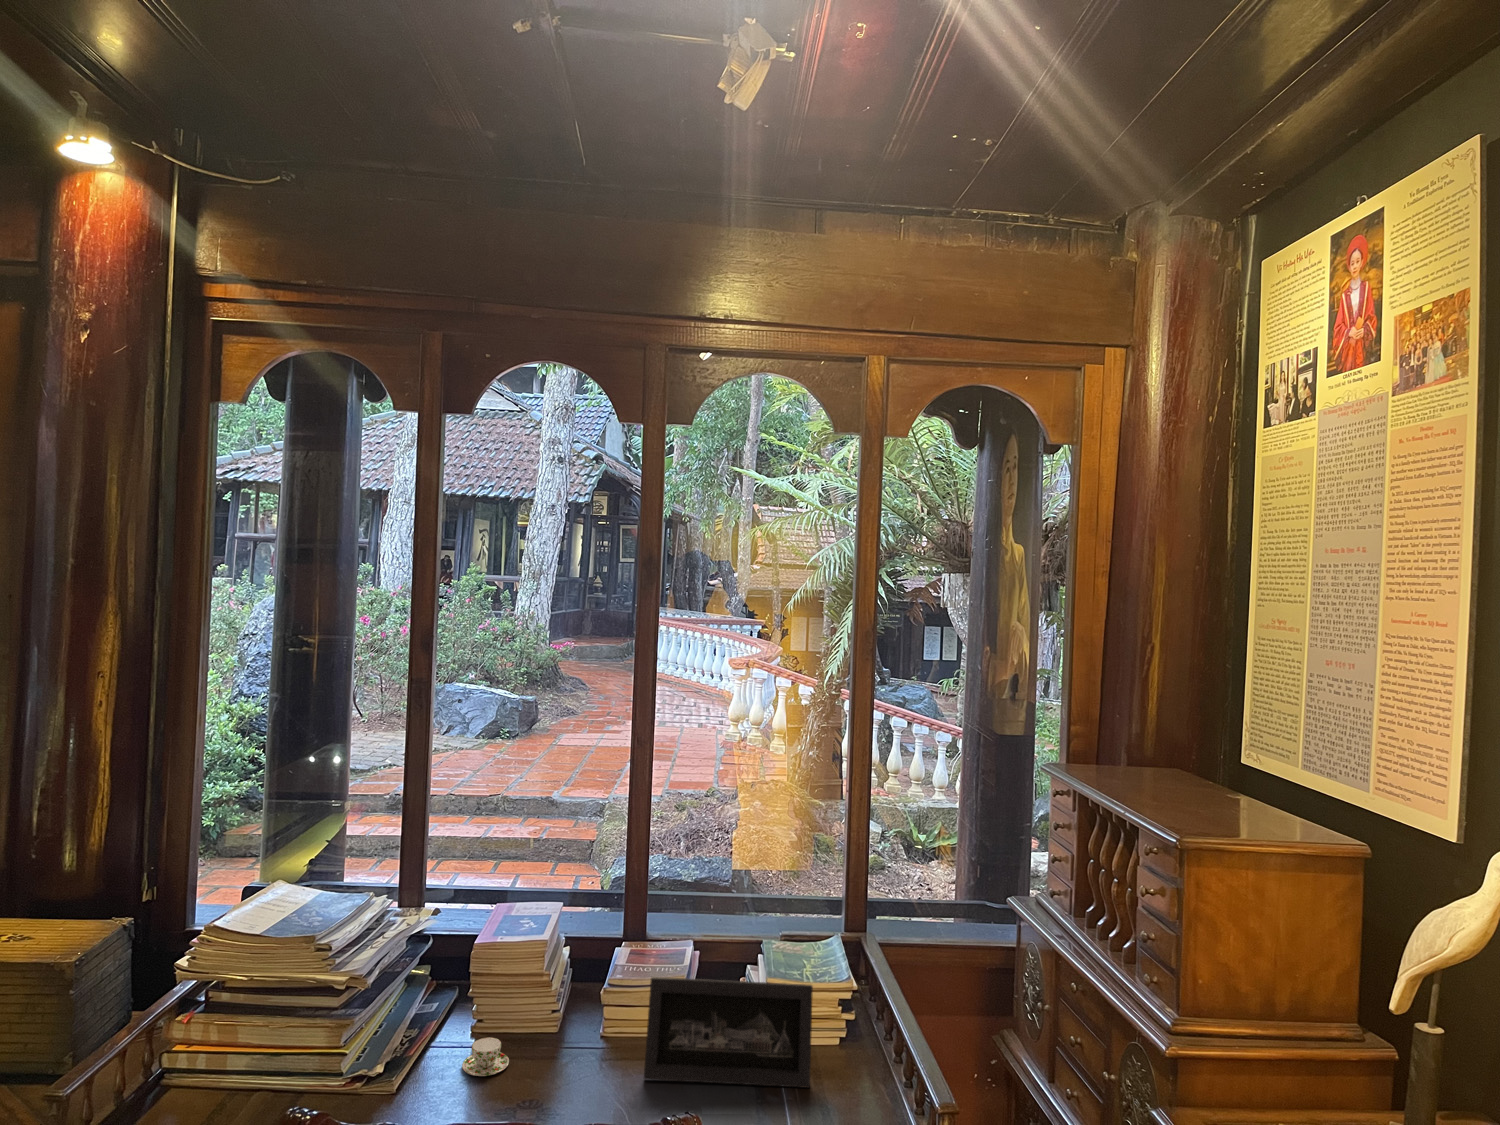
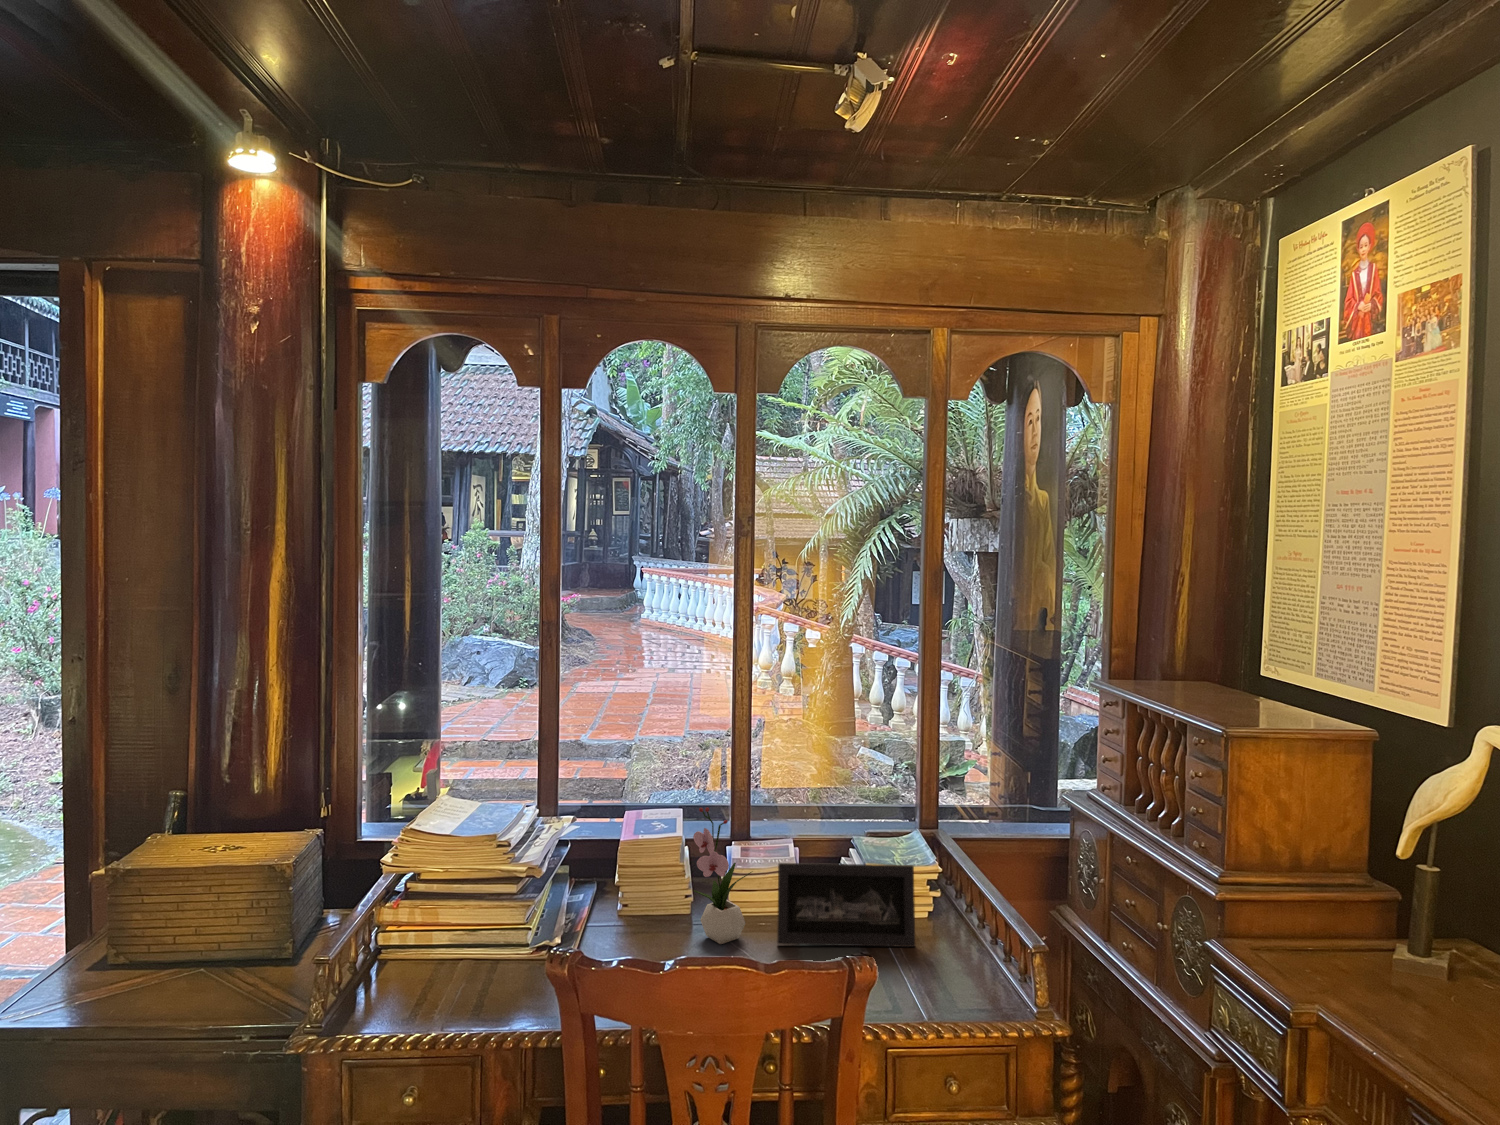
flower arrangement: none [547,908,620,1076] -> present [693,807,753,944]
teacup: present [462,1037,509,1076] -> none [624,917,662,946]

